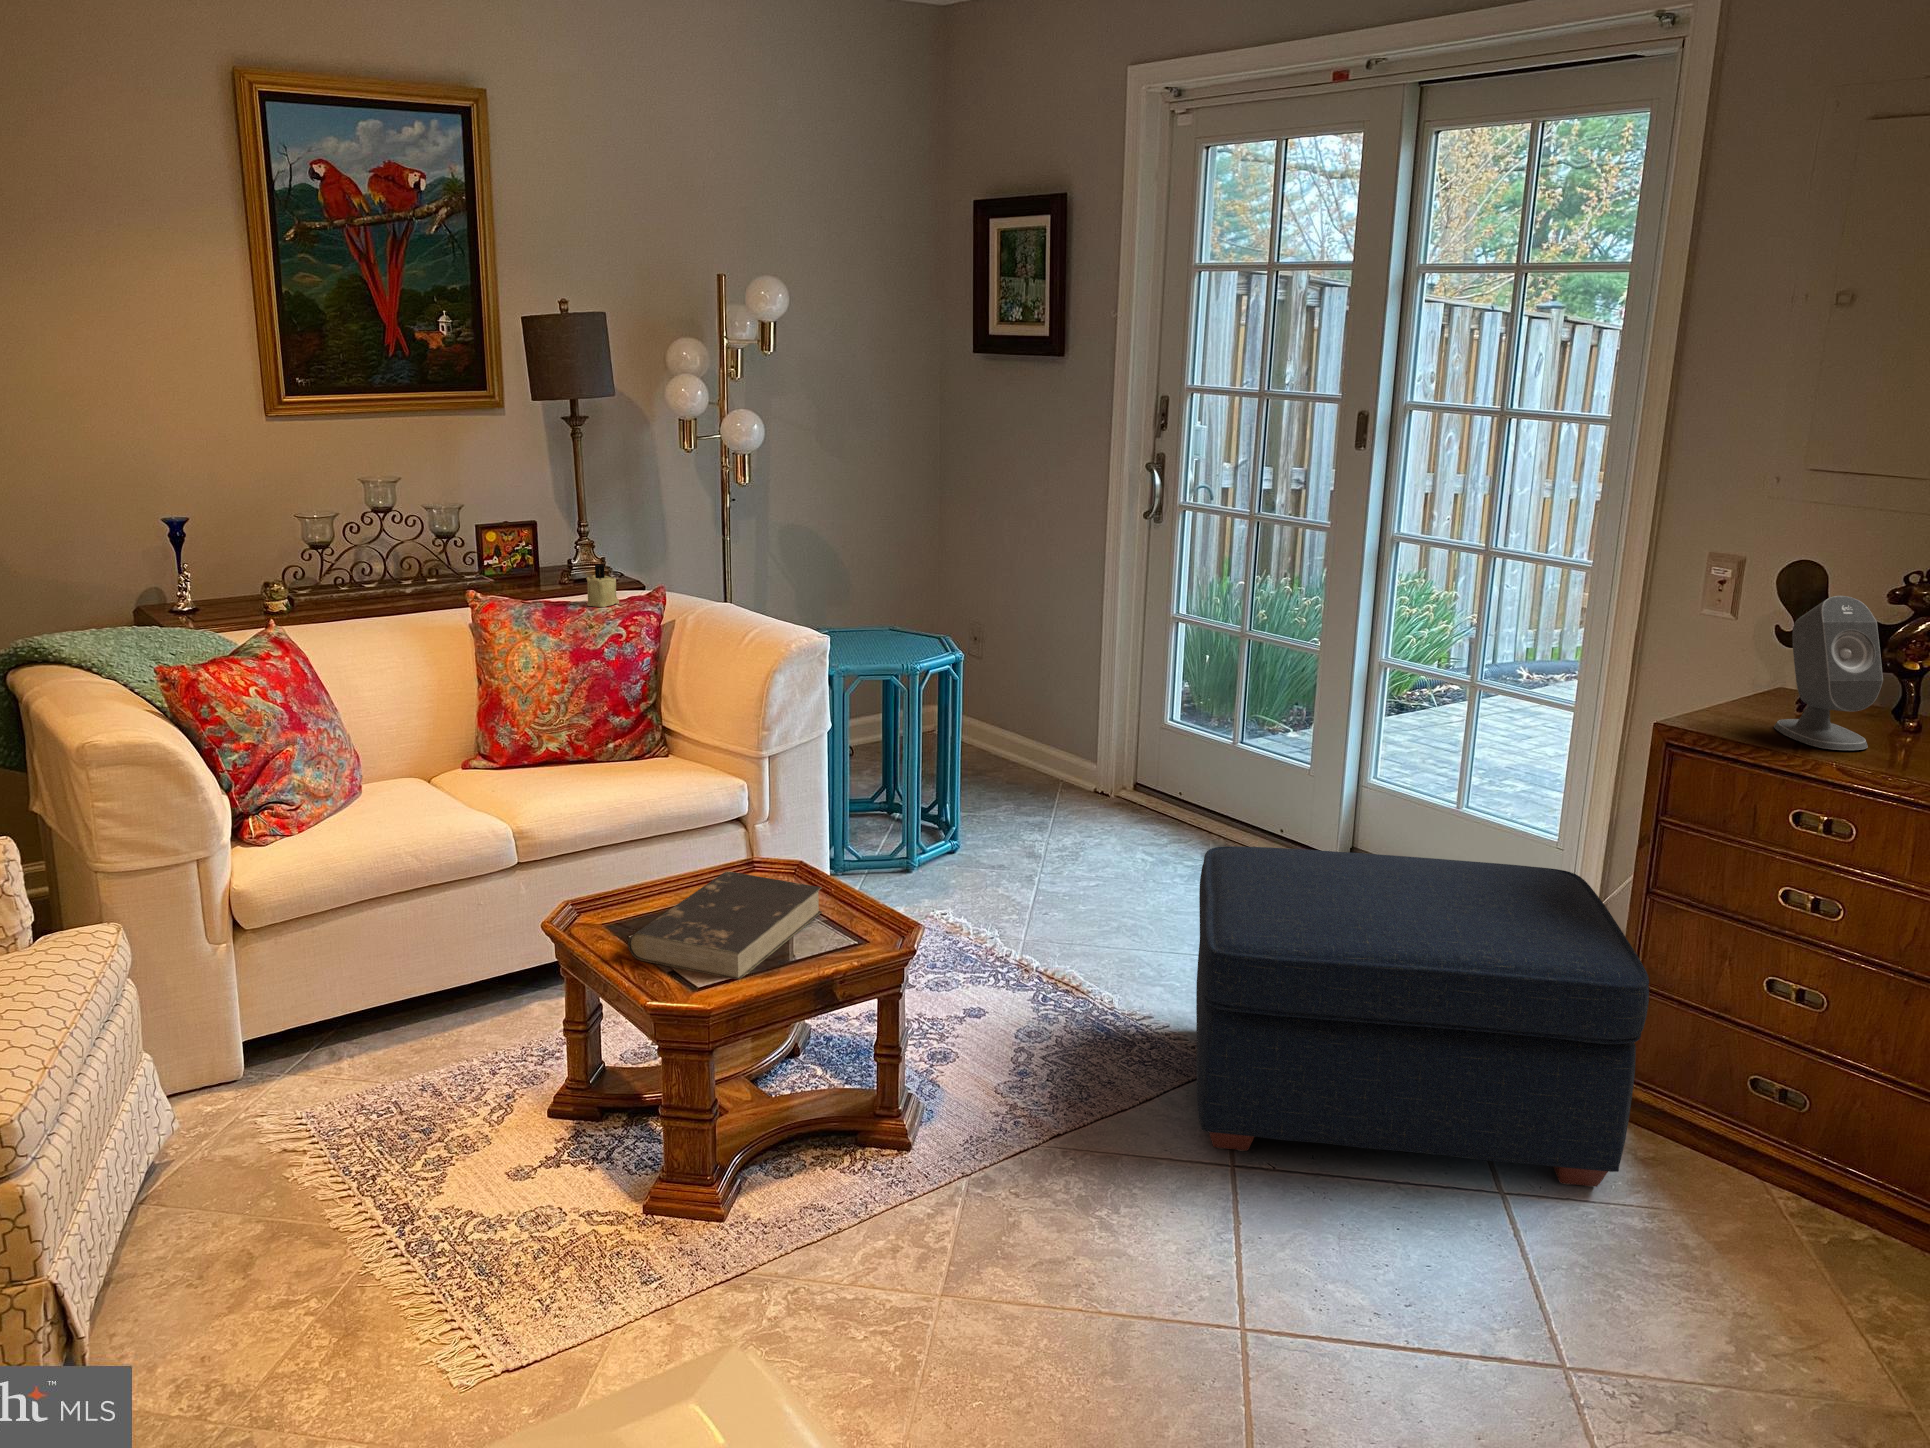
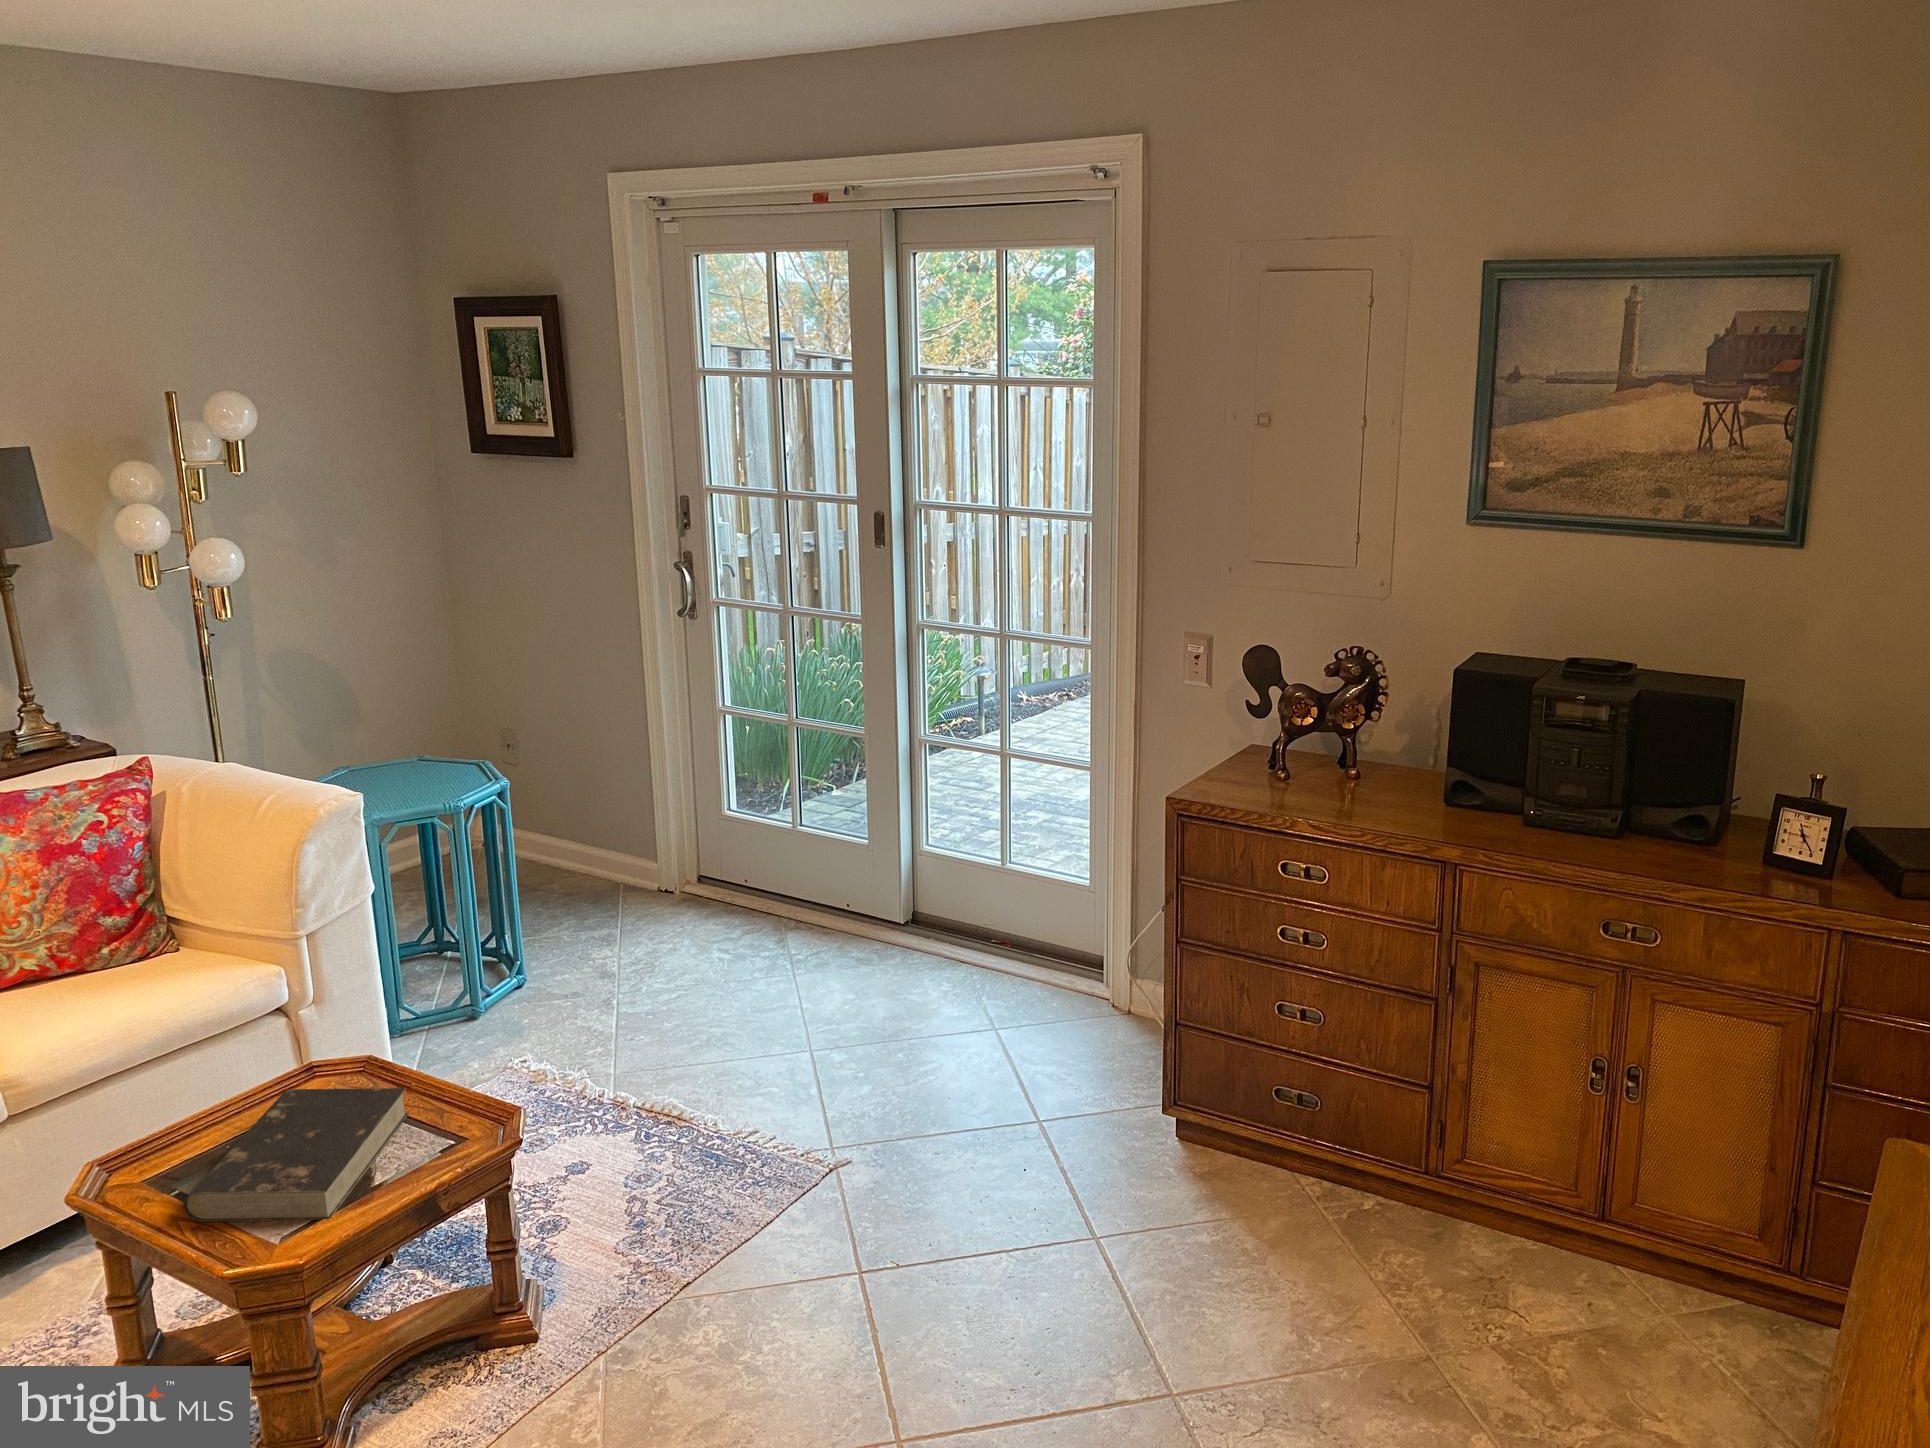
candle: present [586,564,619,607] -> none [46,741,93,791]
speaker: present [1774,596,1883,750] -> none [1256,677,1331,805]
ottoman: present [1196,846,1649,1187] -> none [793,928,1193,1257]

